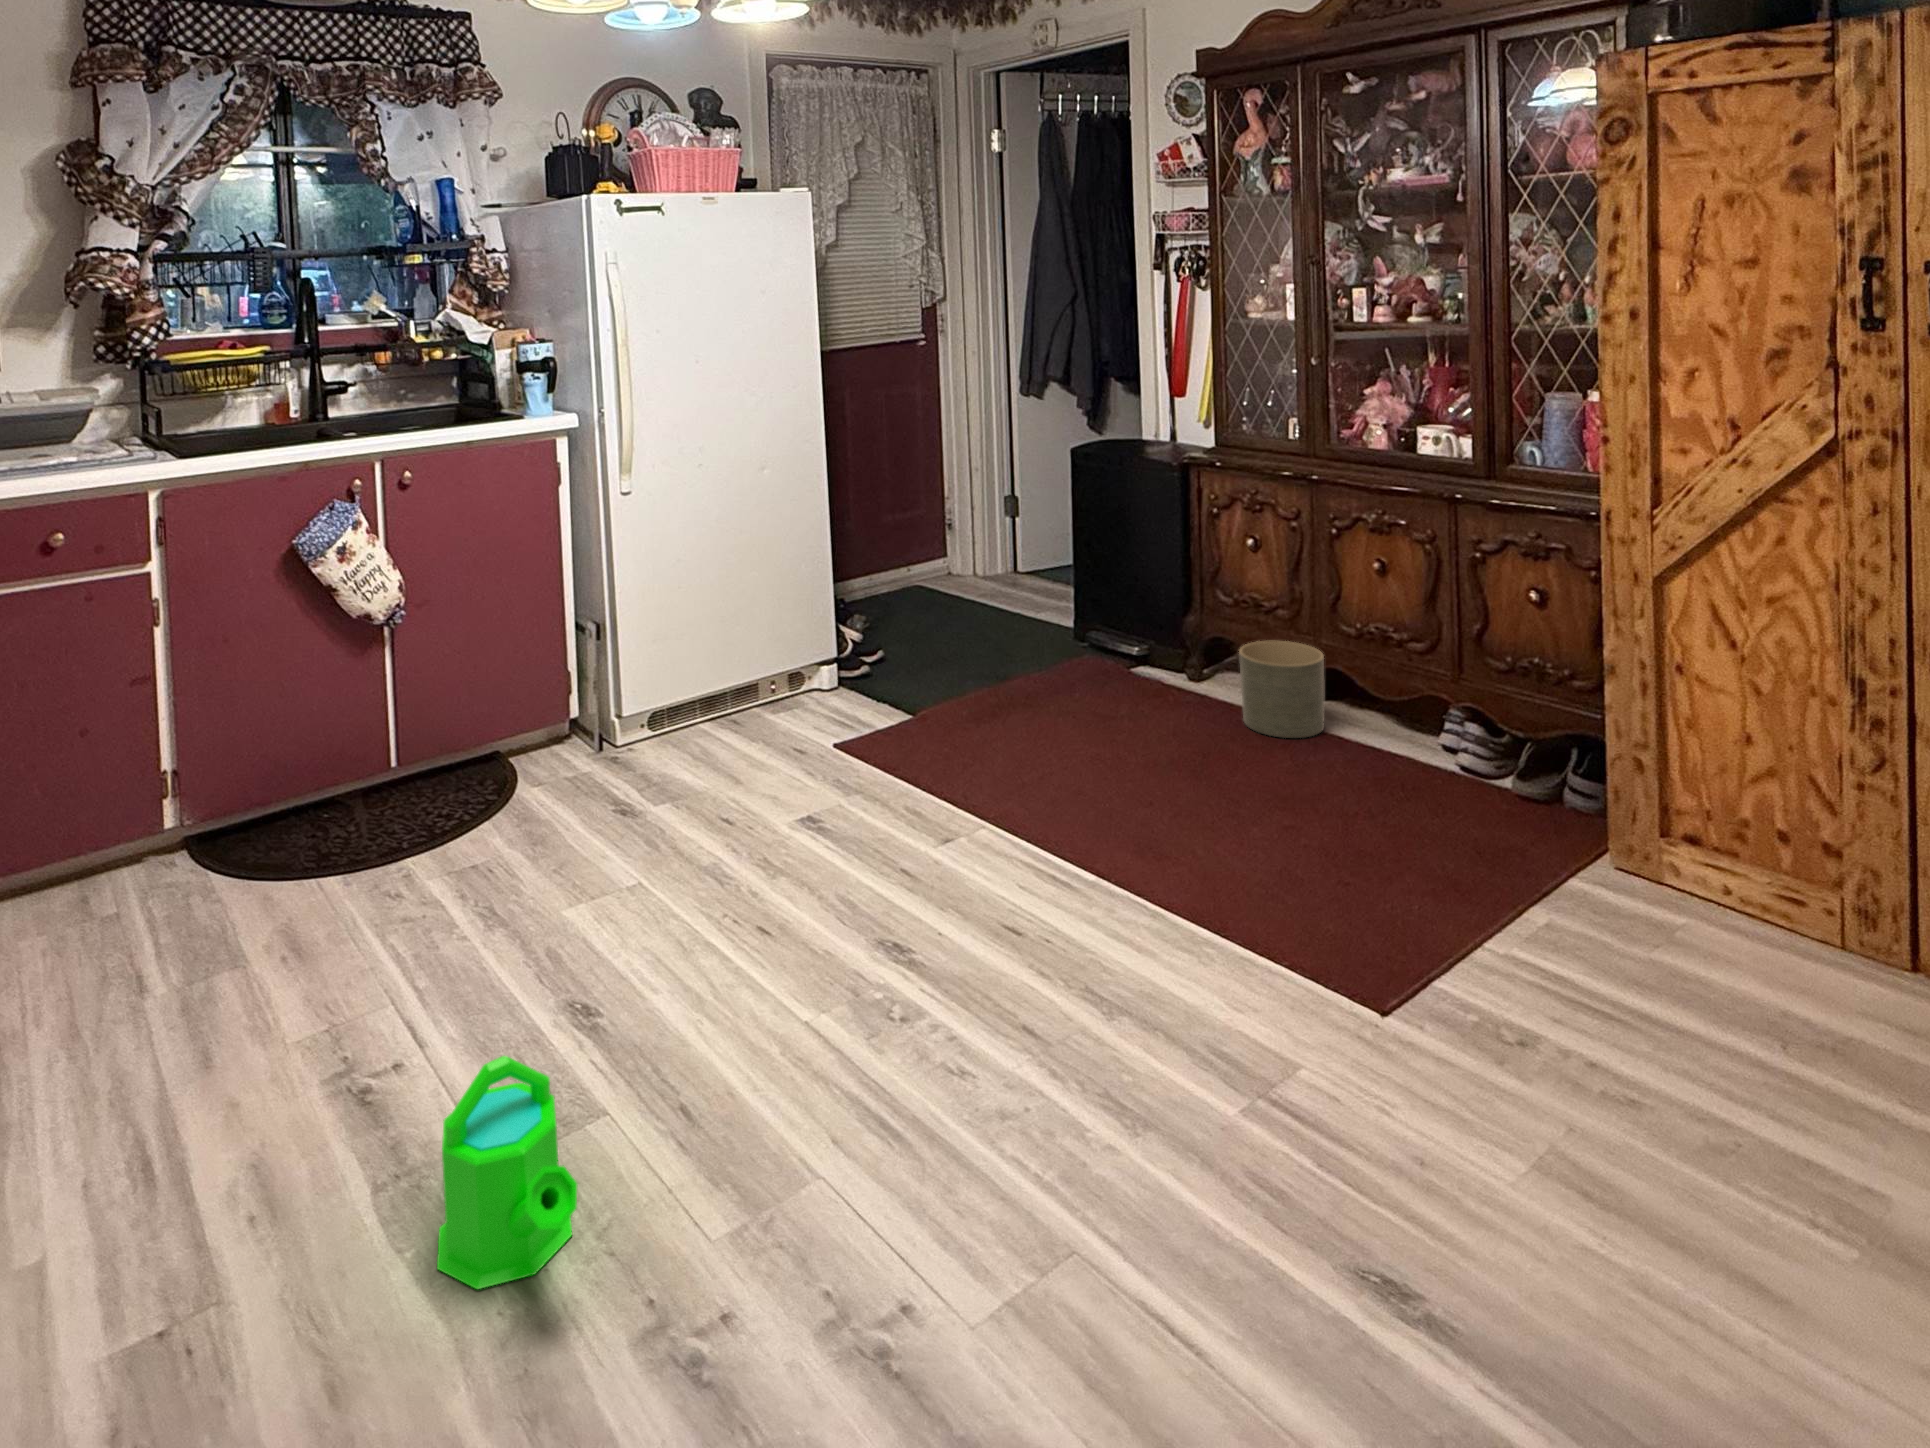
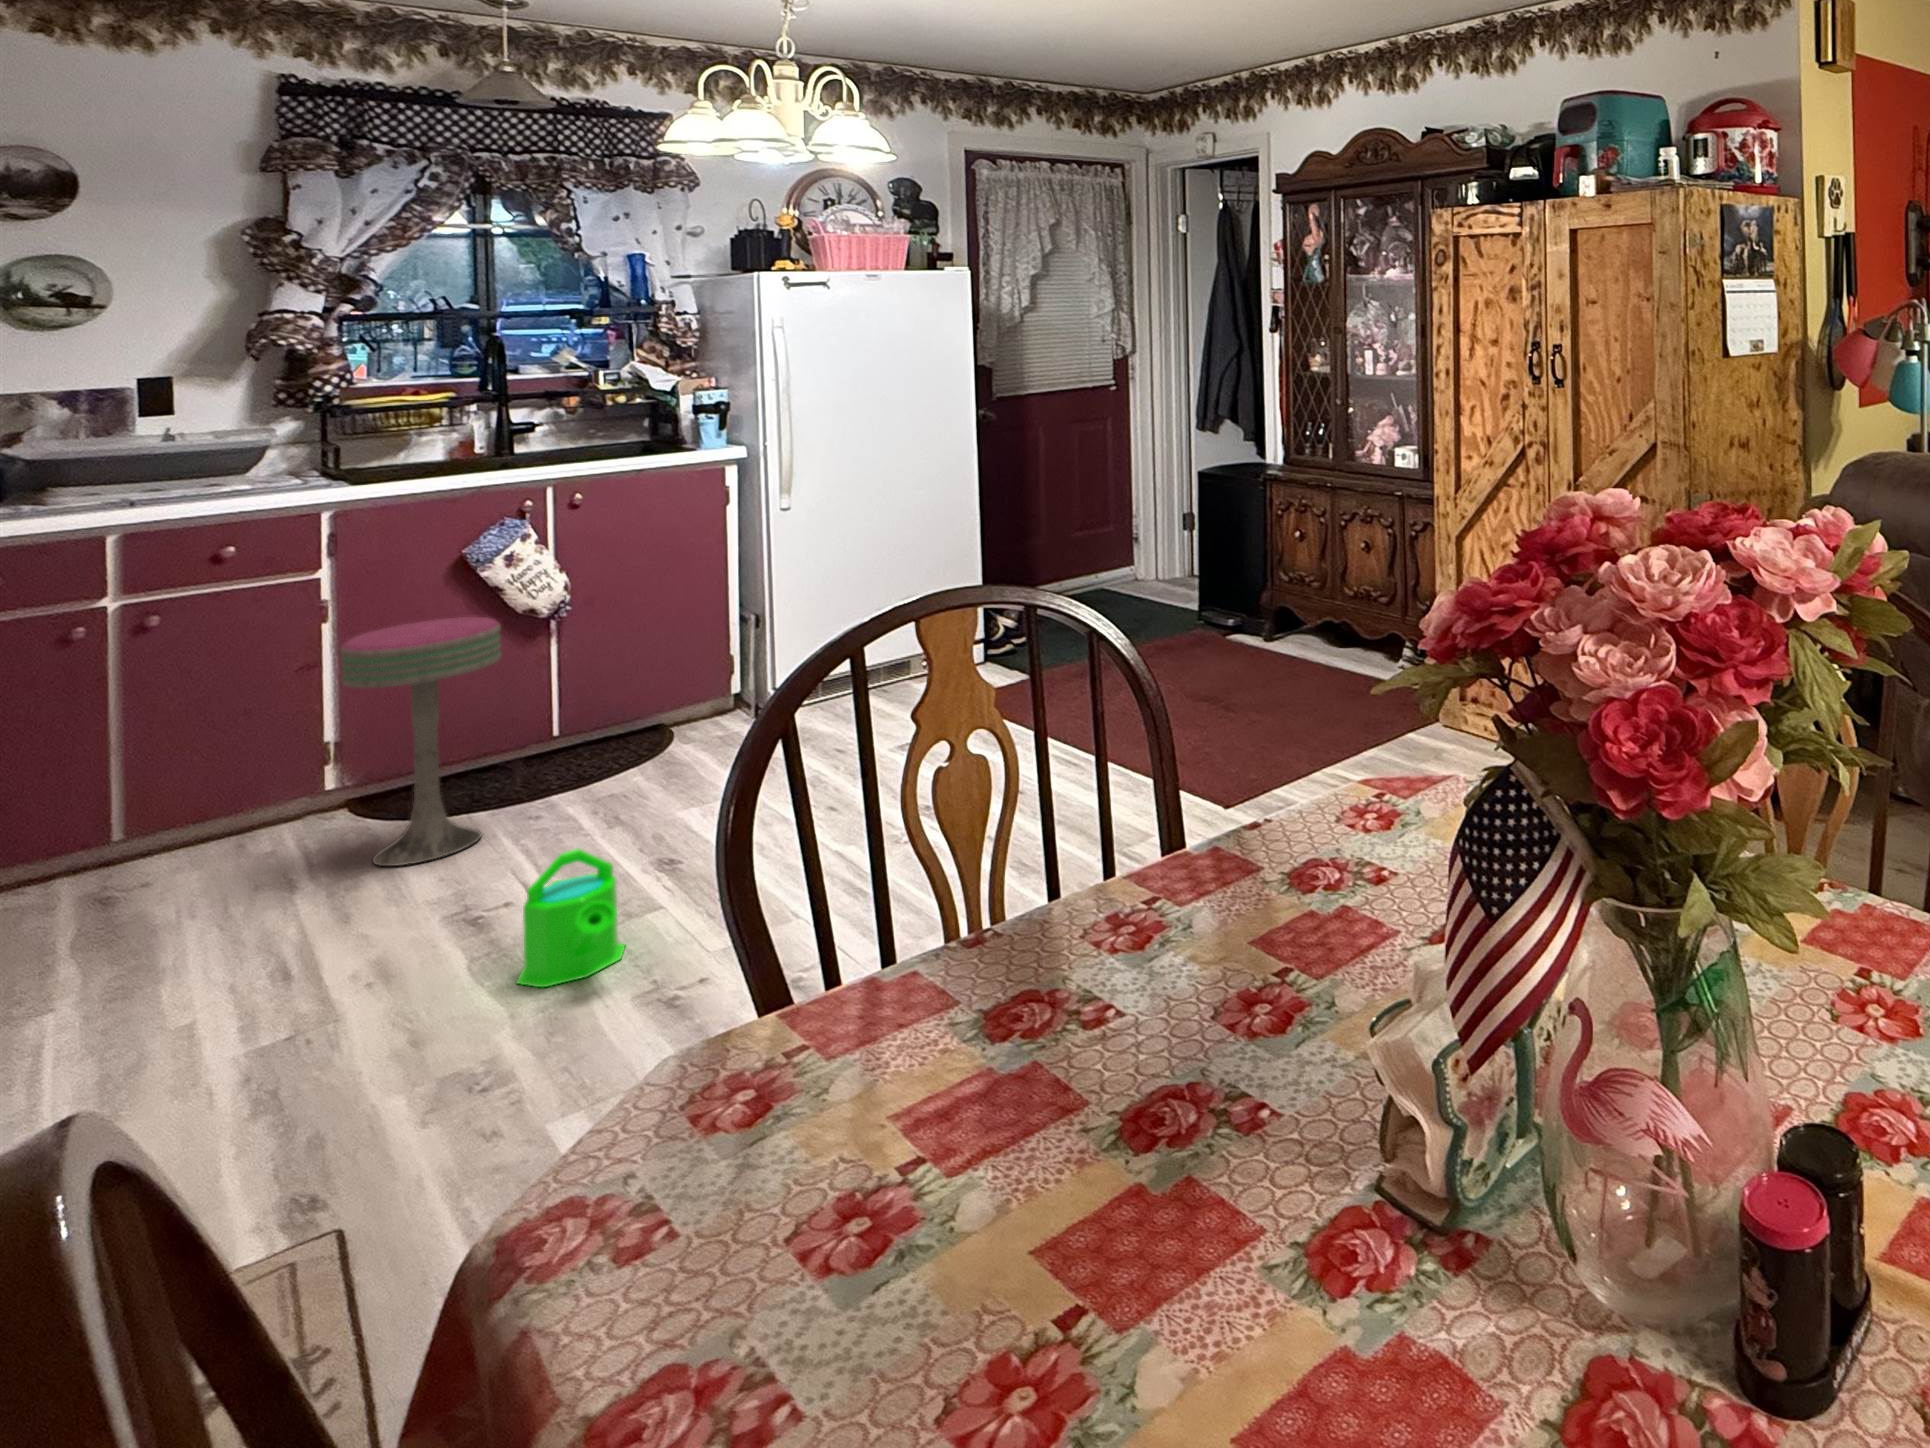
bar stool: none [177,635,348,965] -> present [340,617,501,866]
planter: present [1239,641,1324,738] -> none [1283,607,1341,674]

